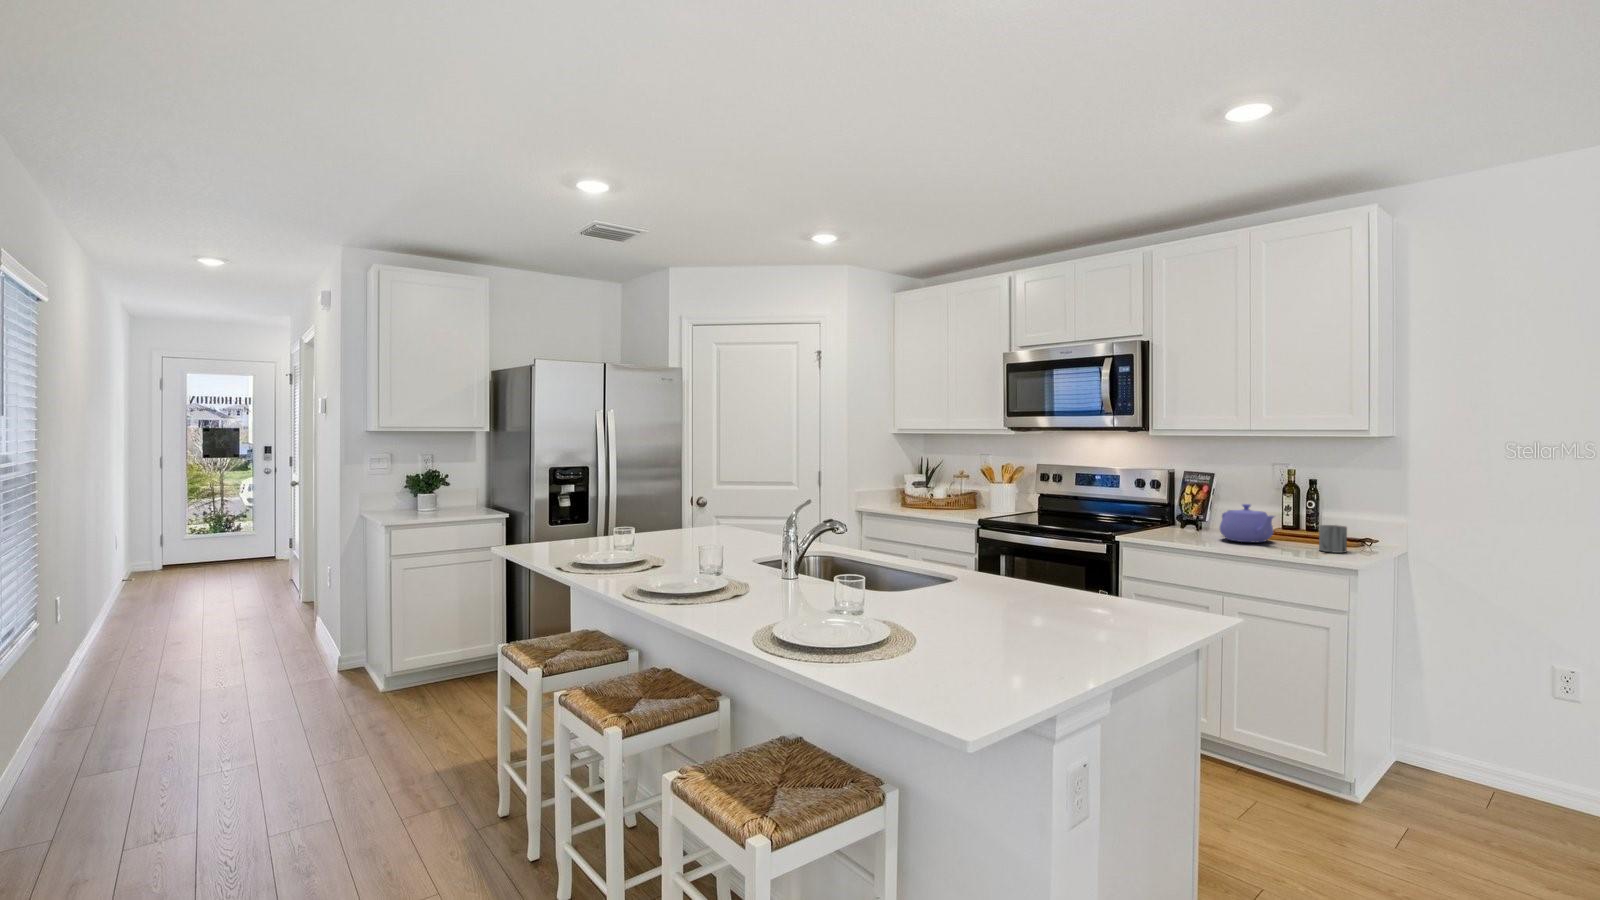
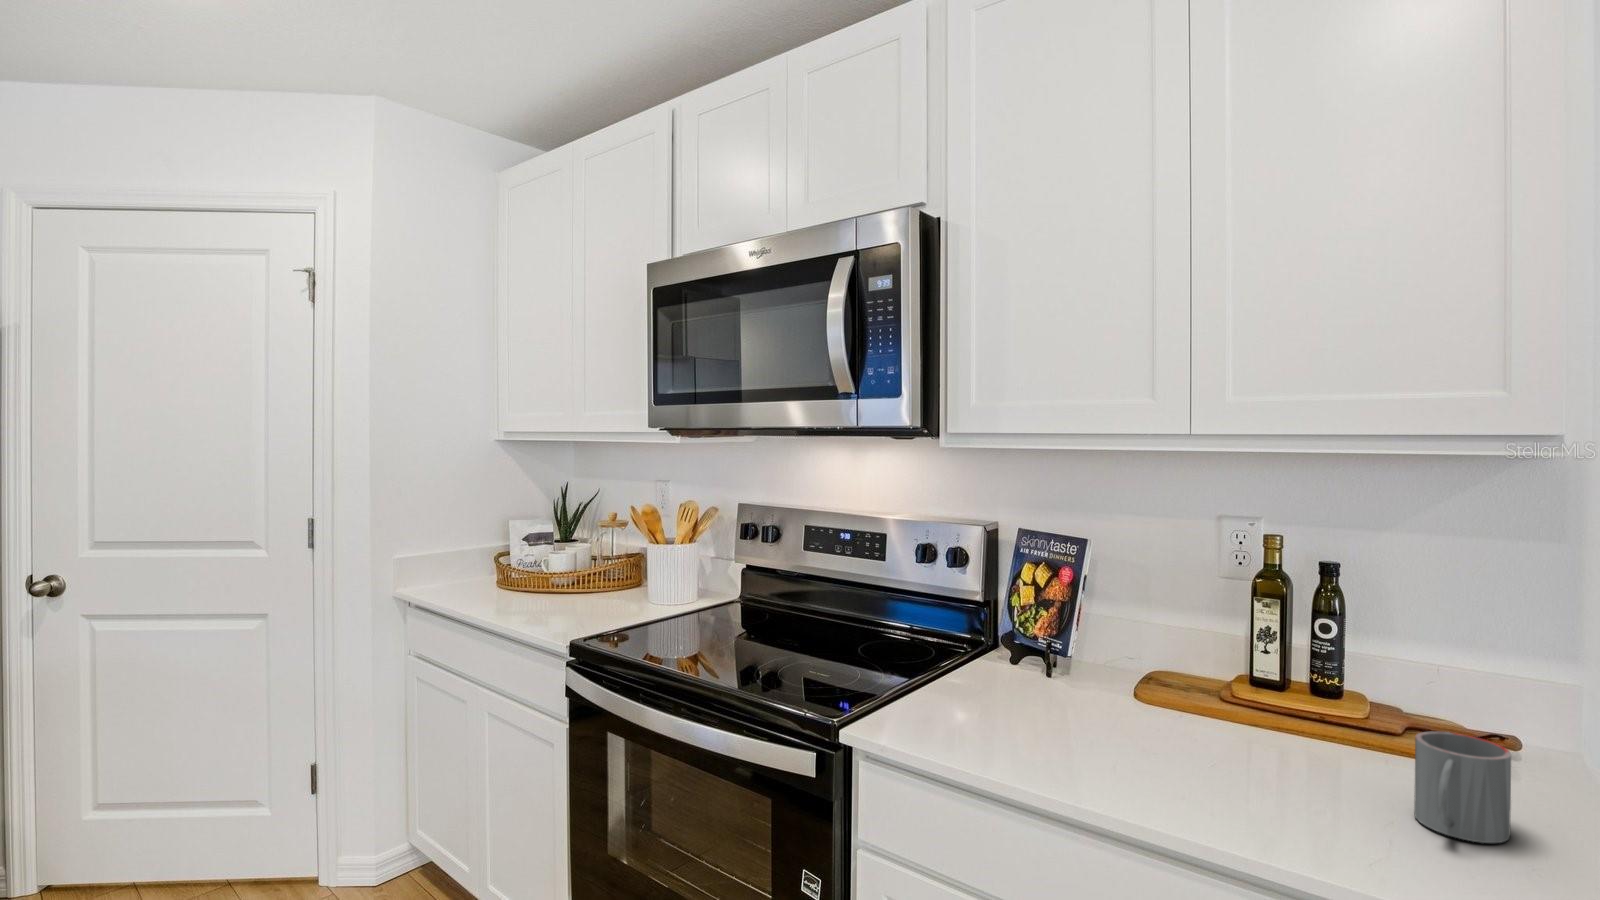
teapot: present [1220,504,1274,542] -> none [1108,643,1279,766]

